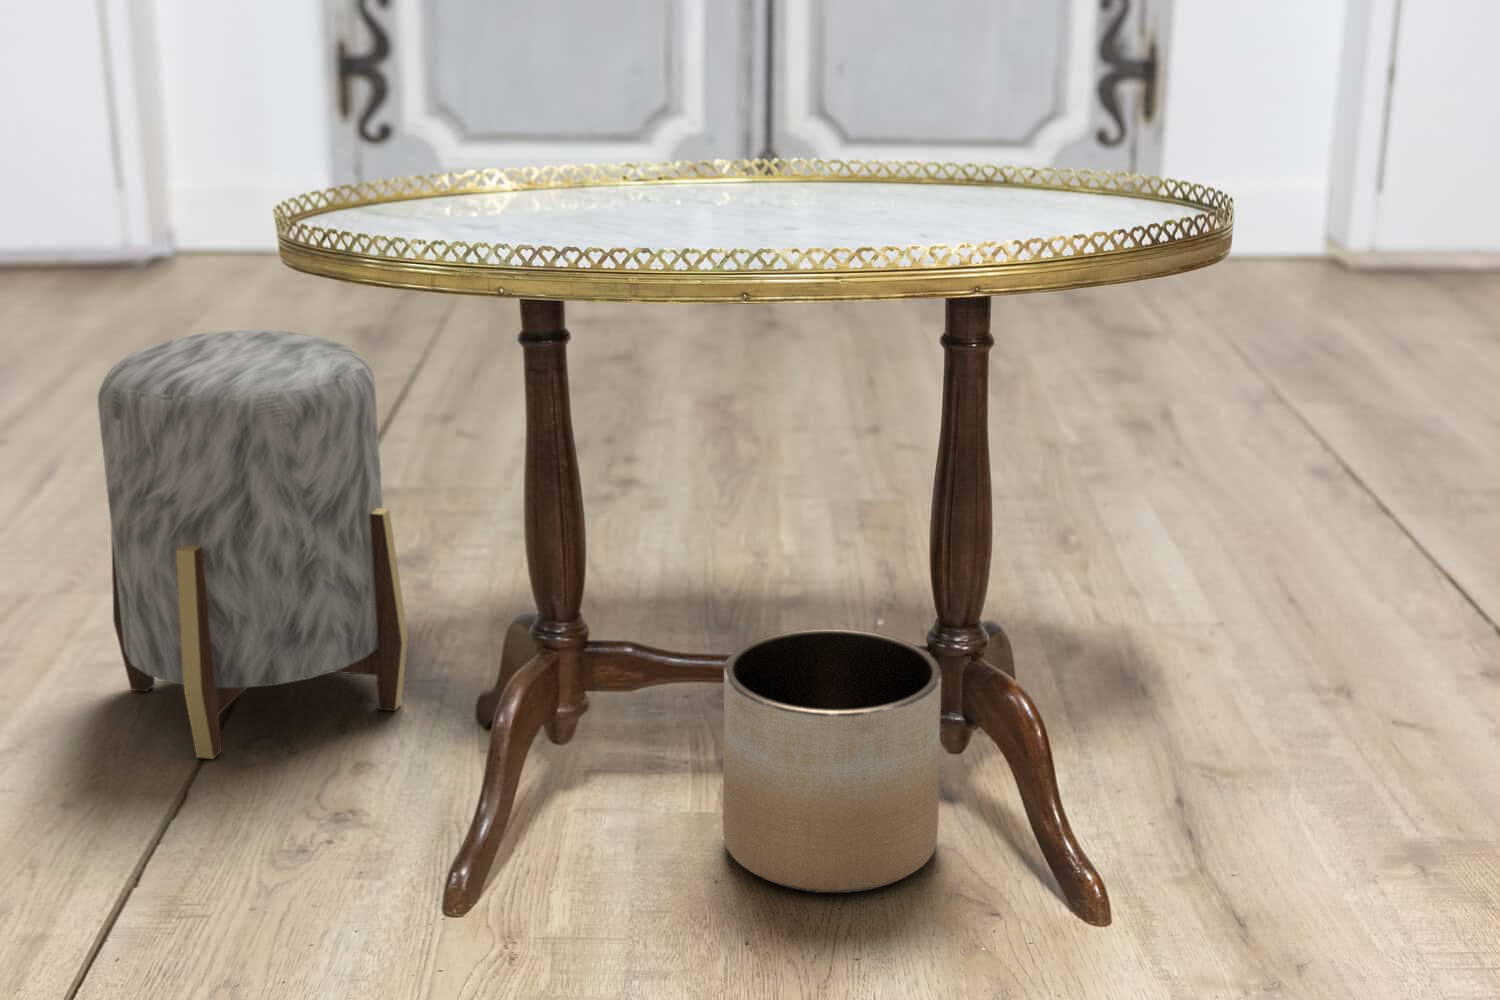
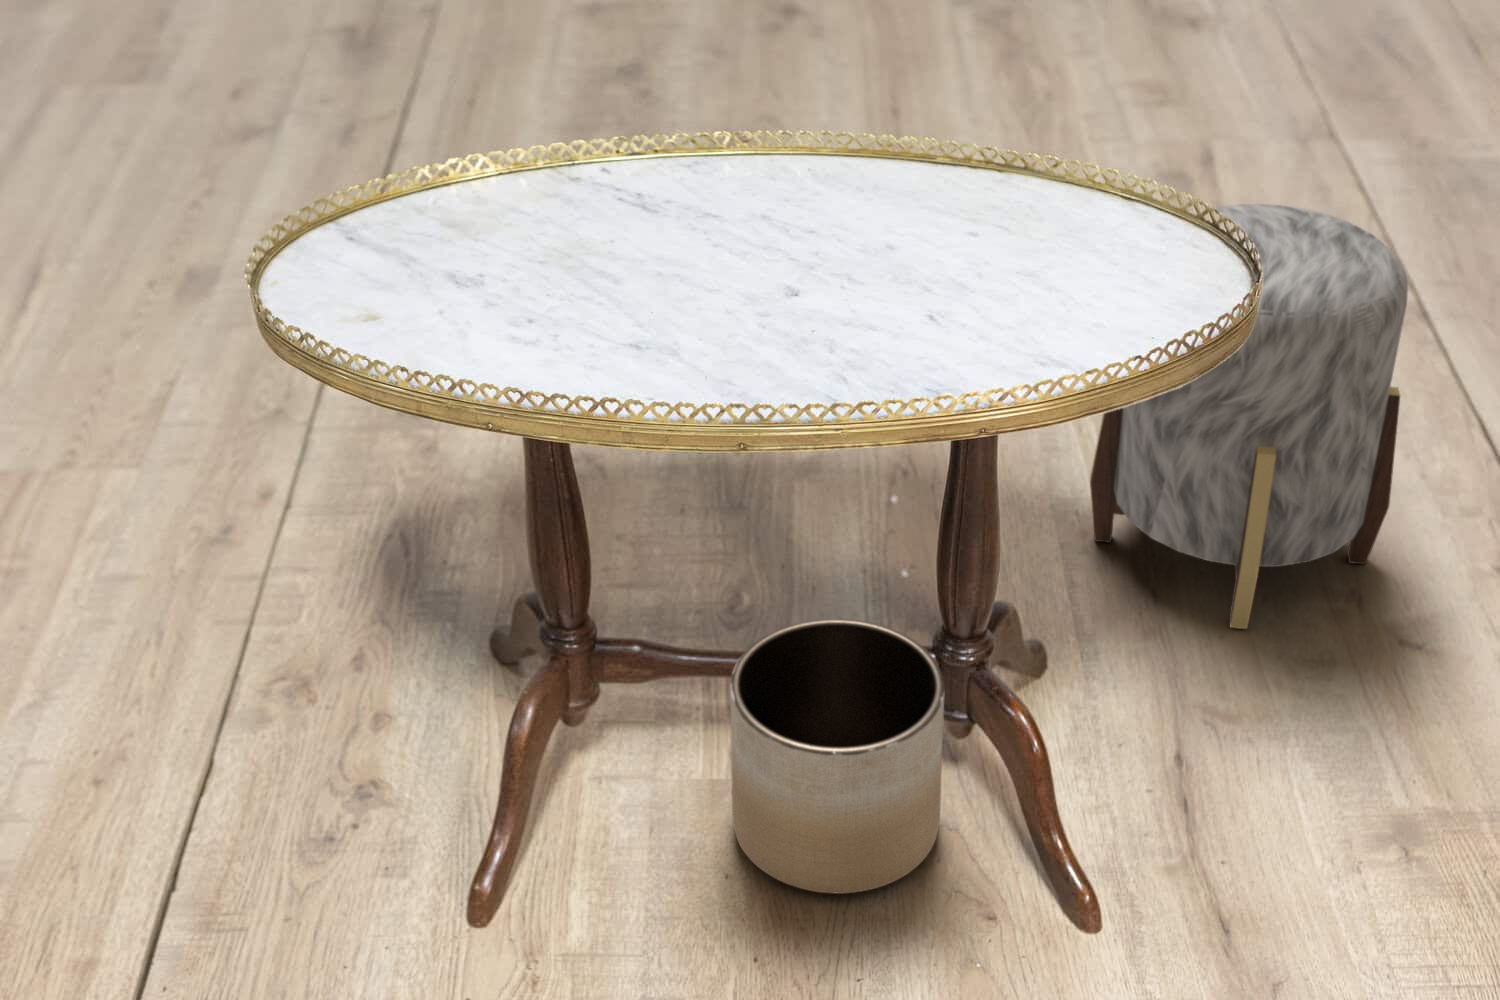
stool: present [98,330,408,759] -> present [1090,204,1408,629]

